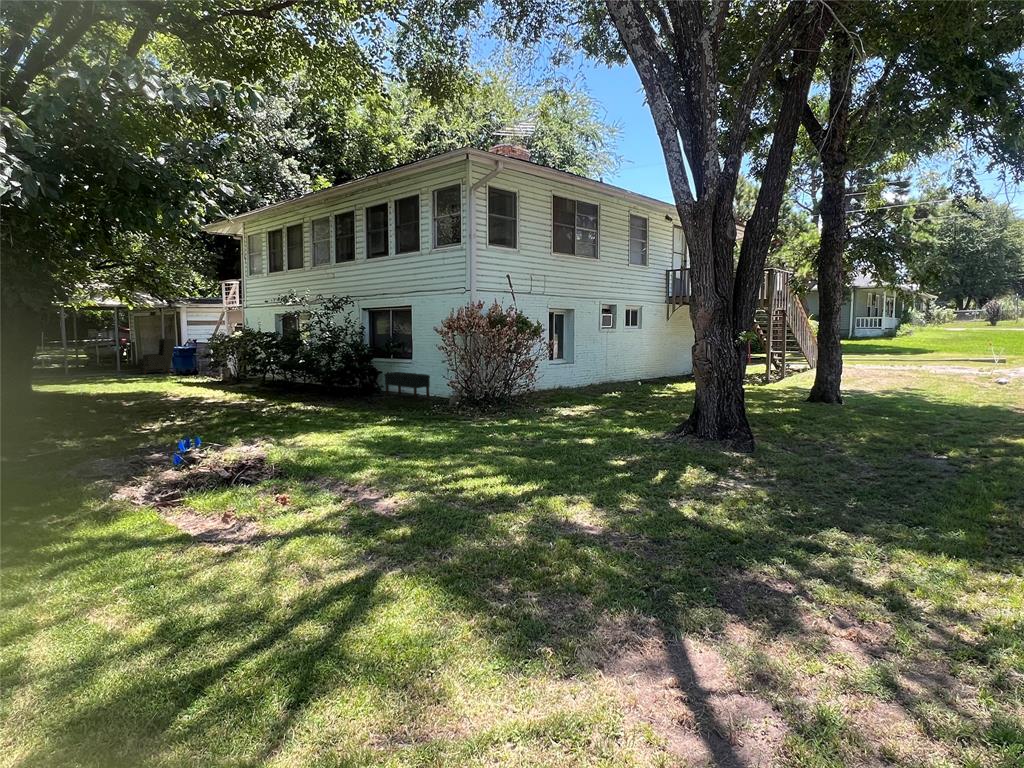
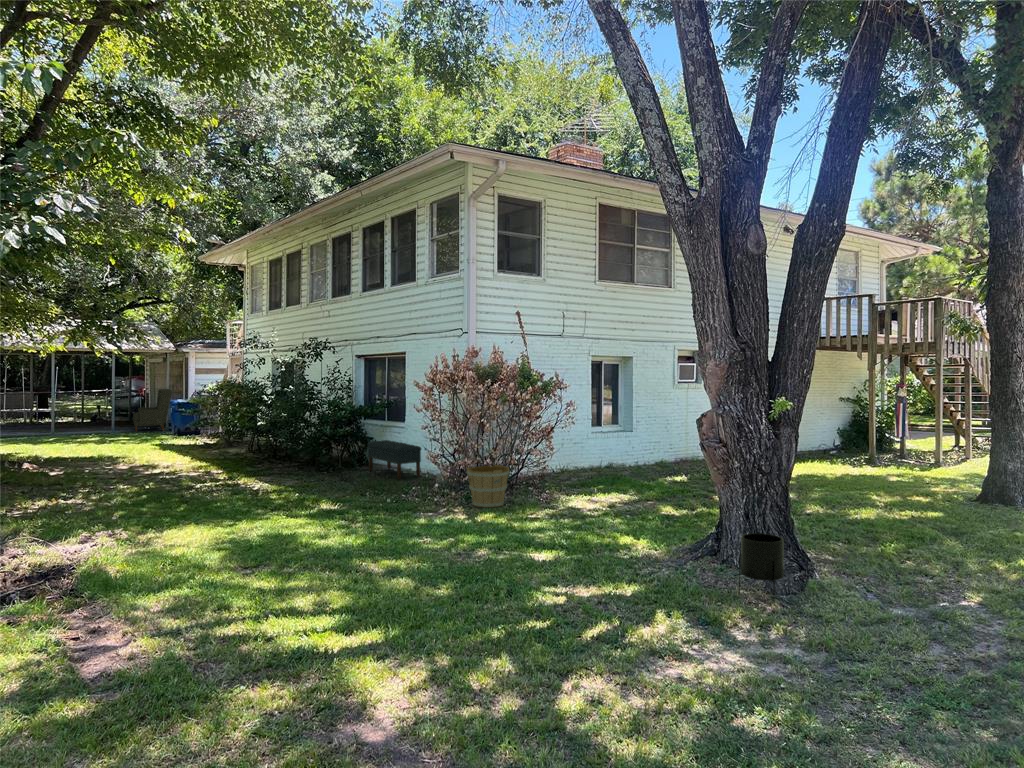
wooden bucket: none [484,384,515,413] -> present [467,465,510,507]
planter: none [704,411,731,450] -> present [739,533,784,601]

